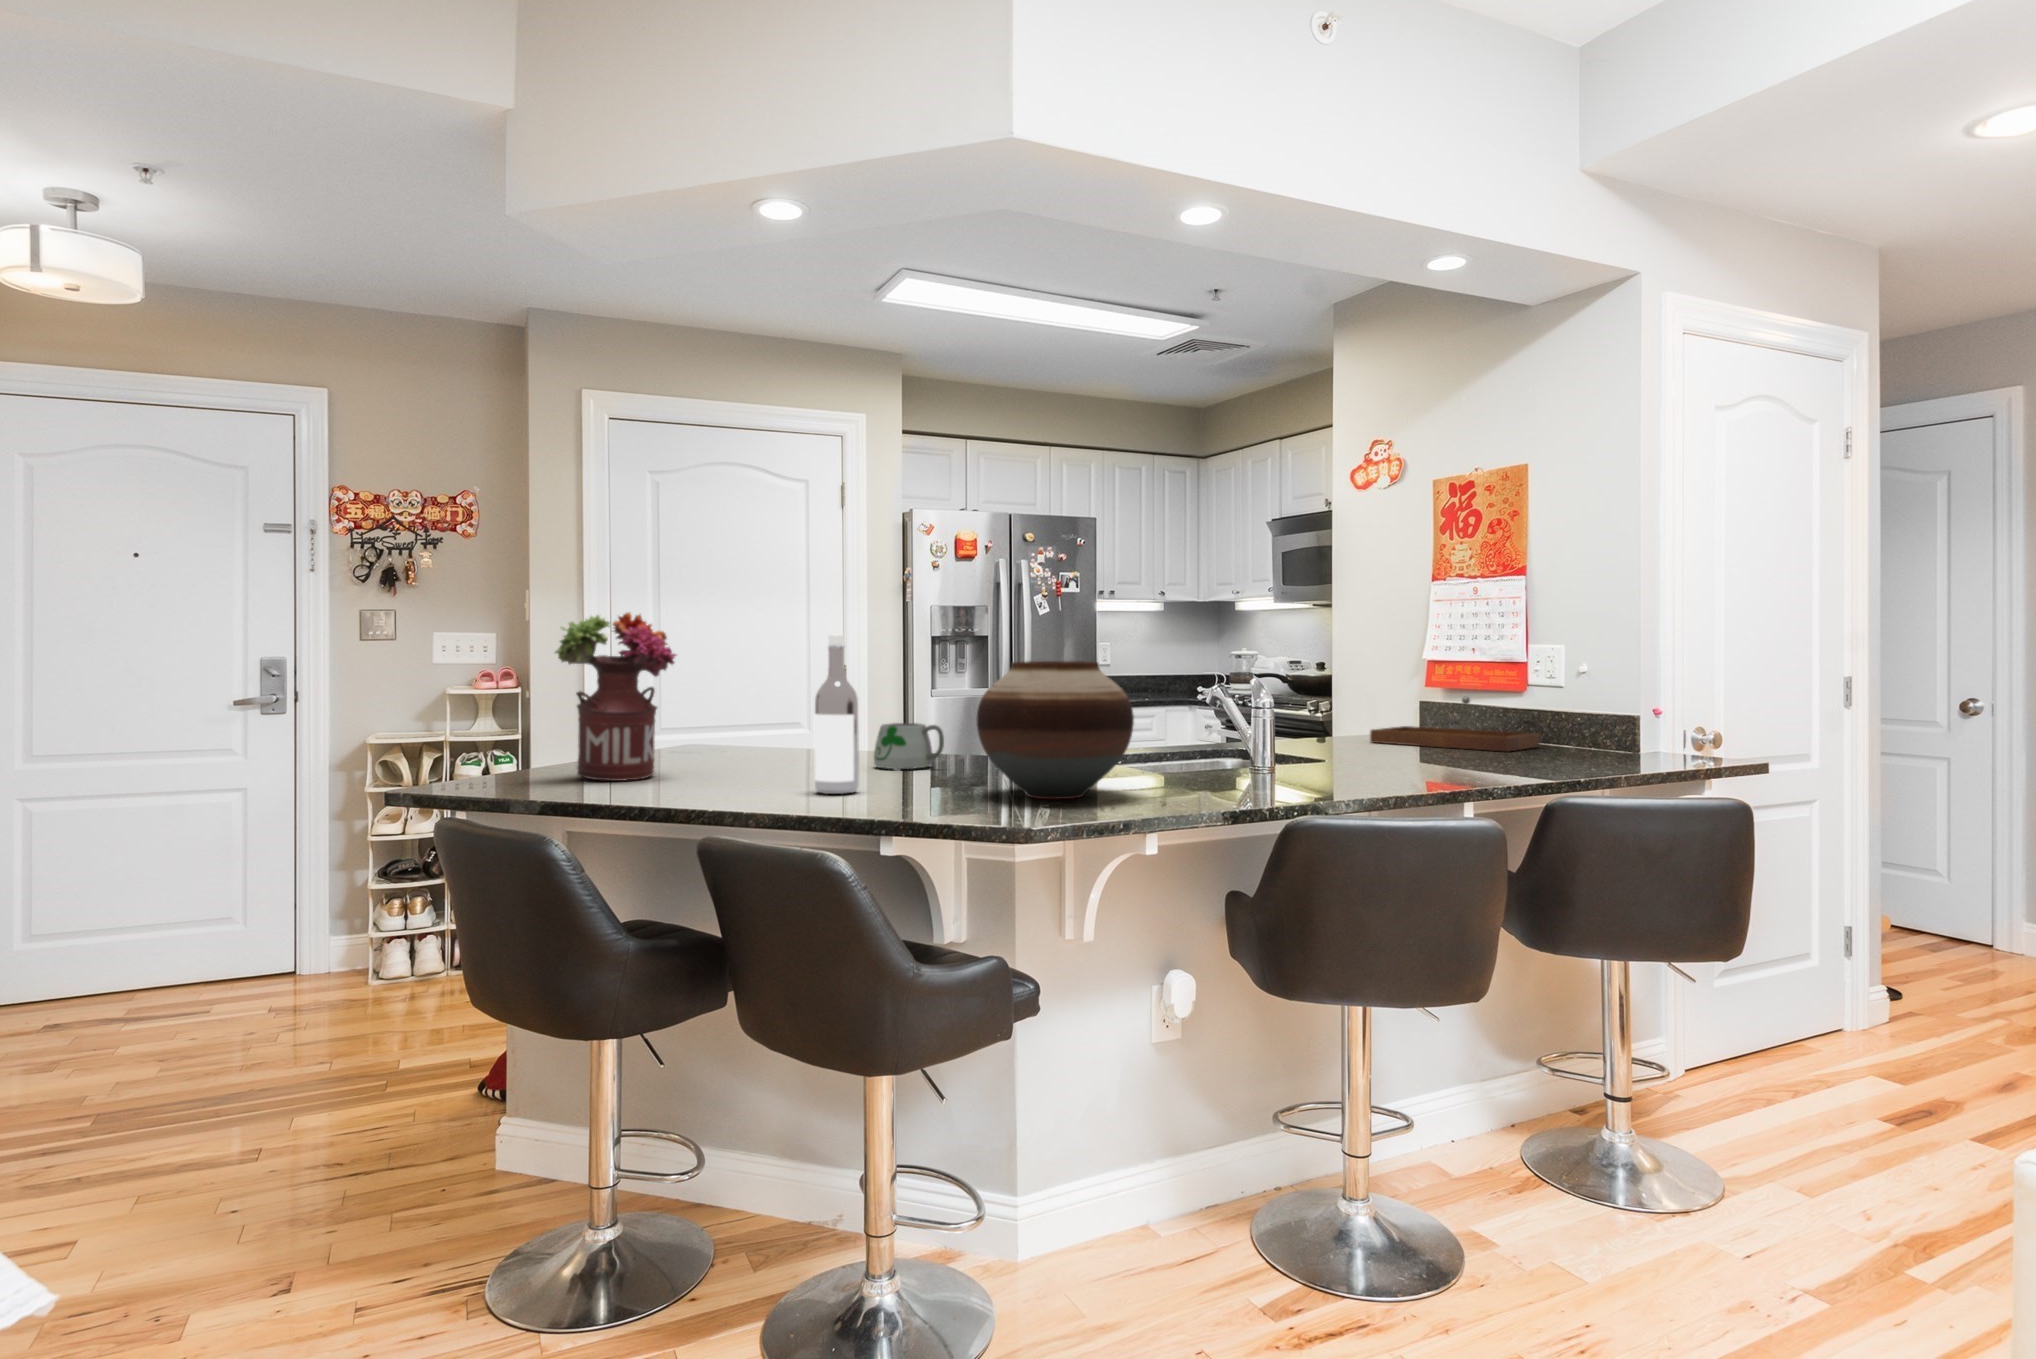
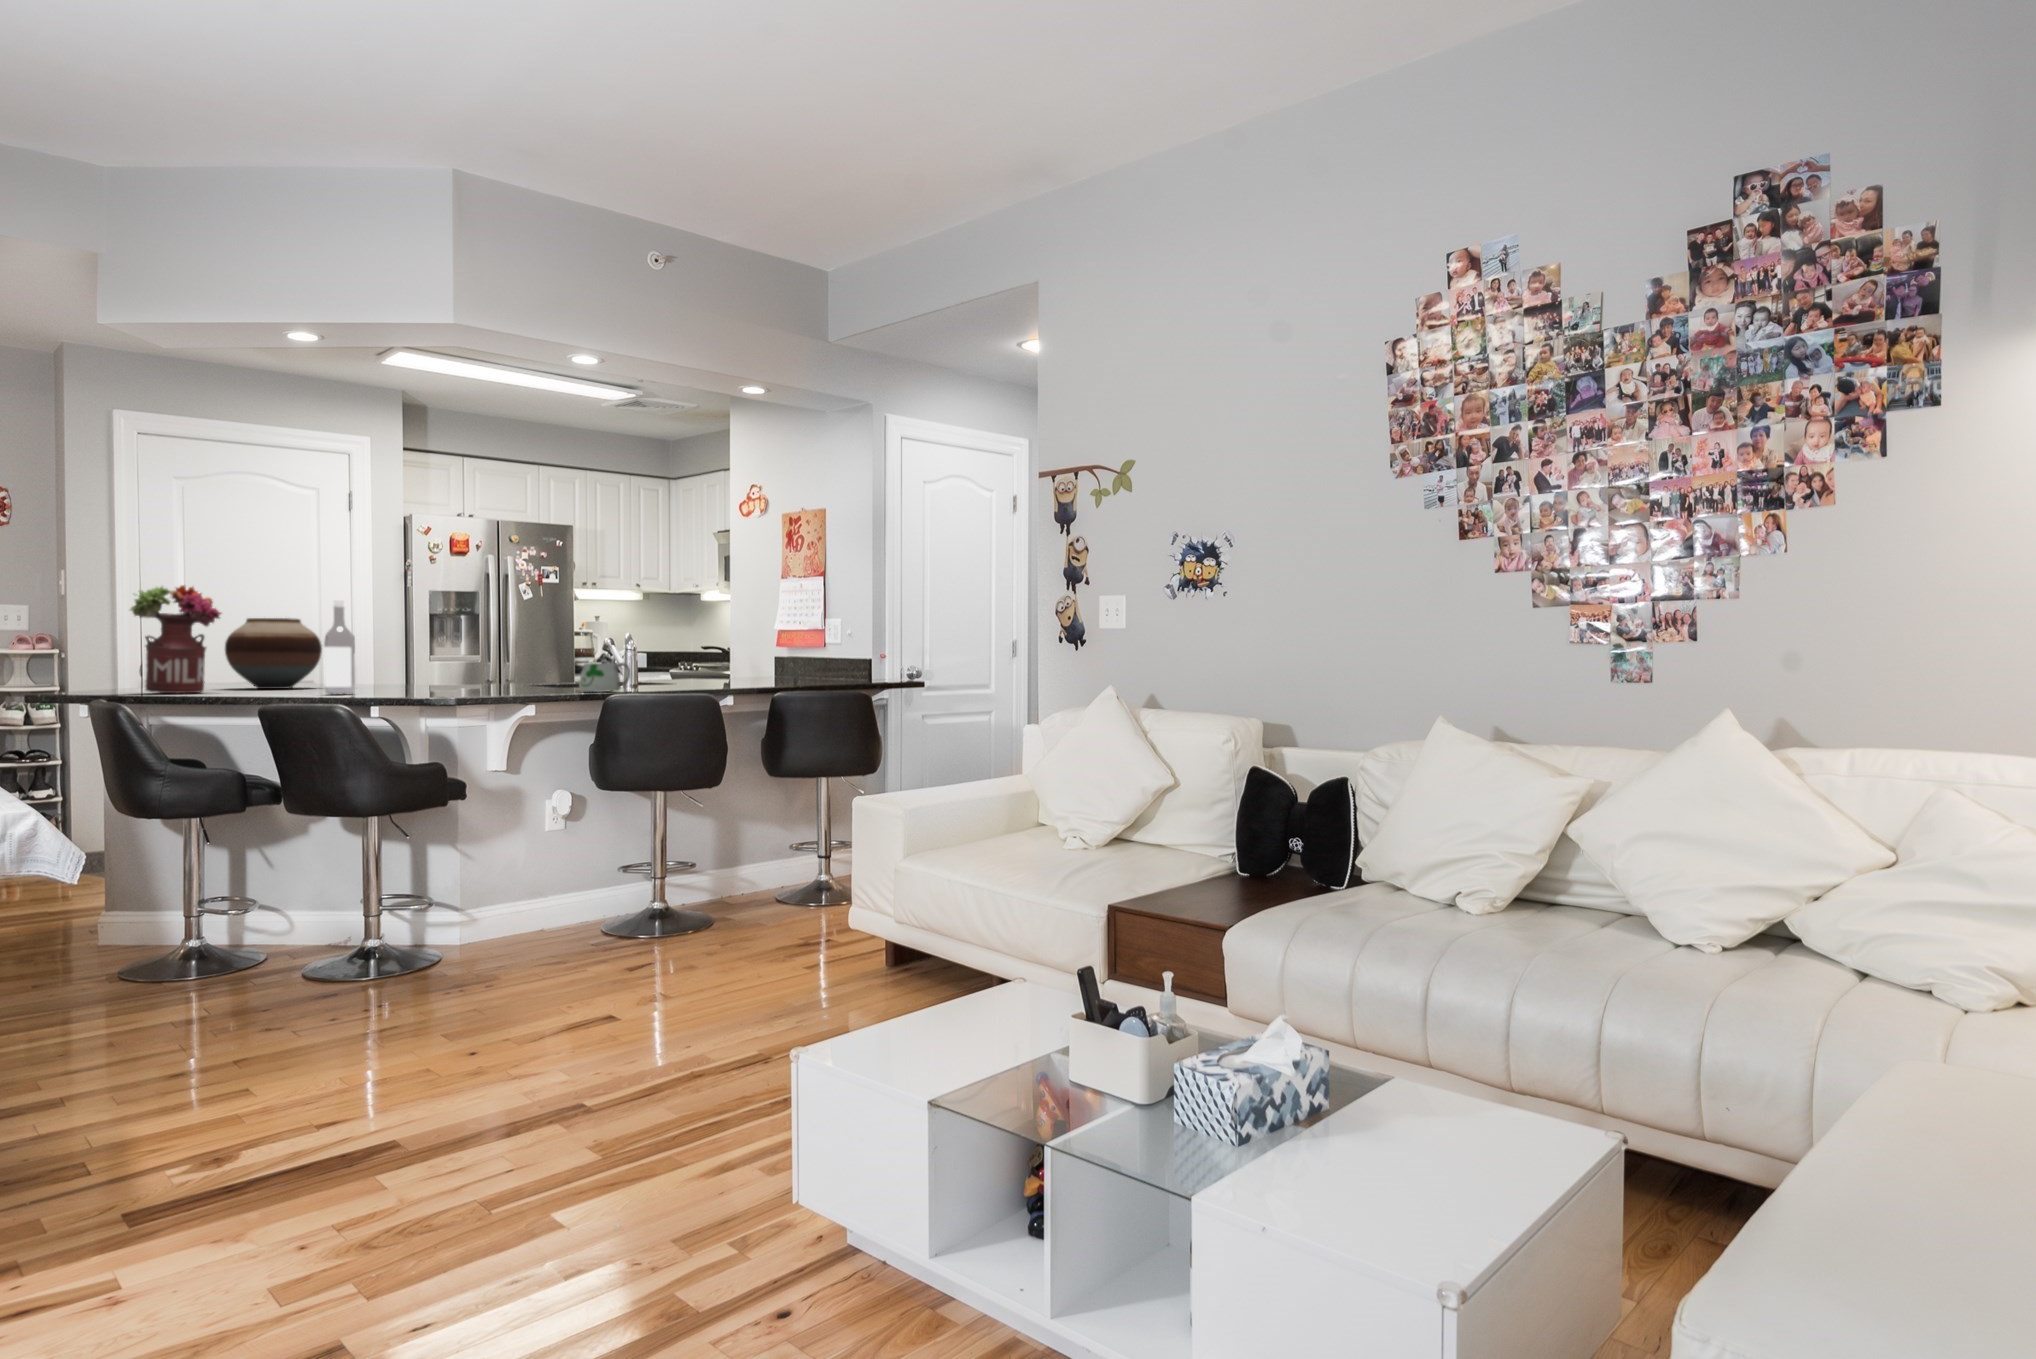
vase: present [976,661,1134,799] -> present [225,618,322,689]
tray: present [1370,697,1539,751] -> none [735,651,835,683]
mug: present [874,723,944,771] -> present [579,663,630,692]

